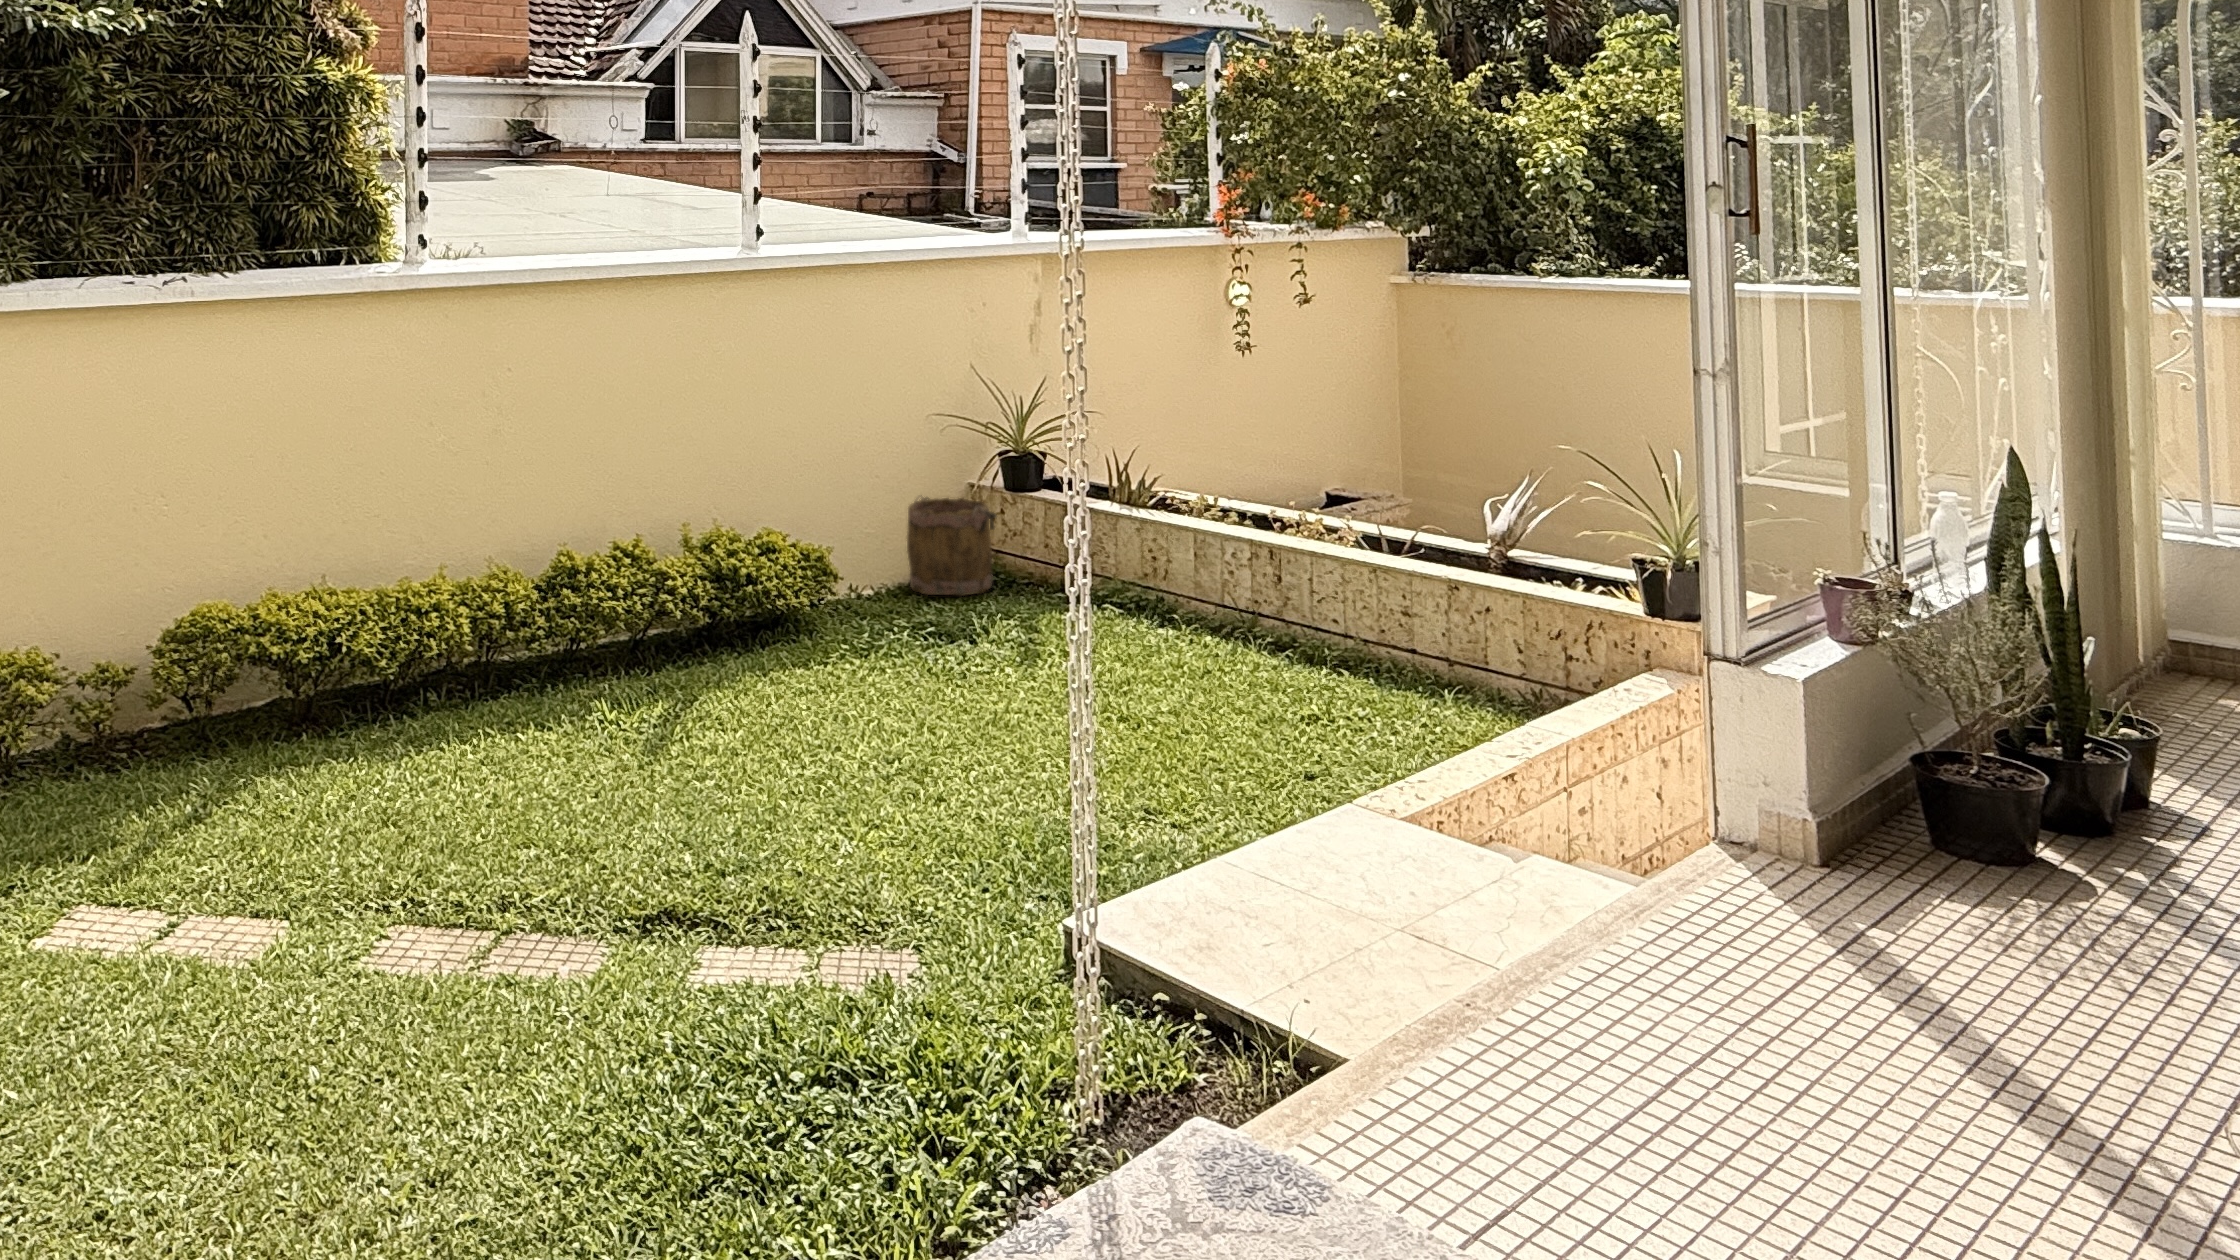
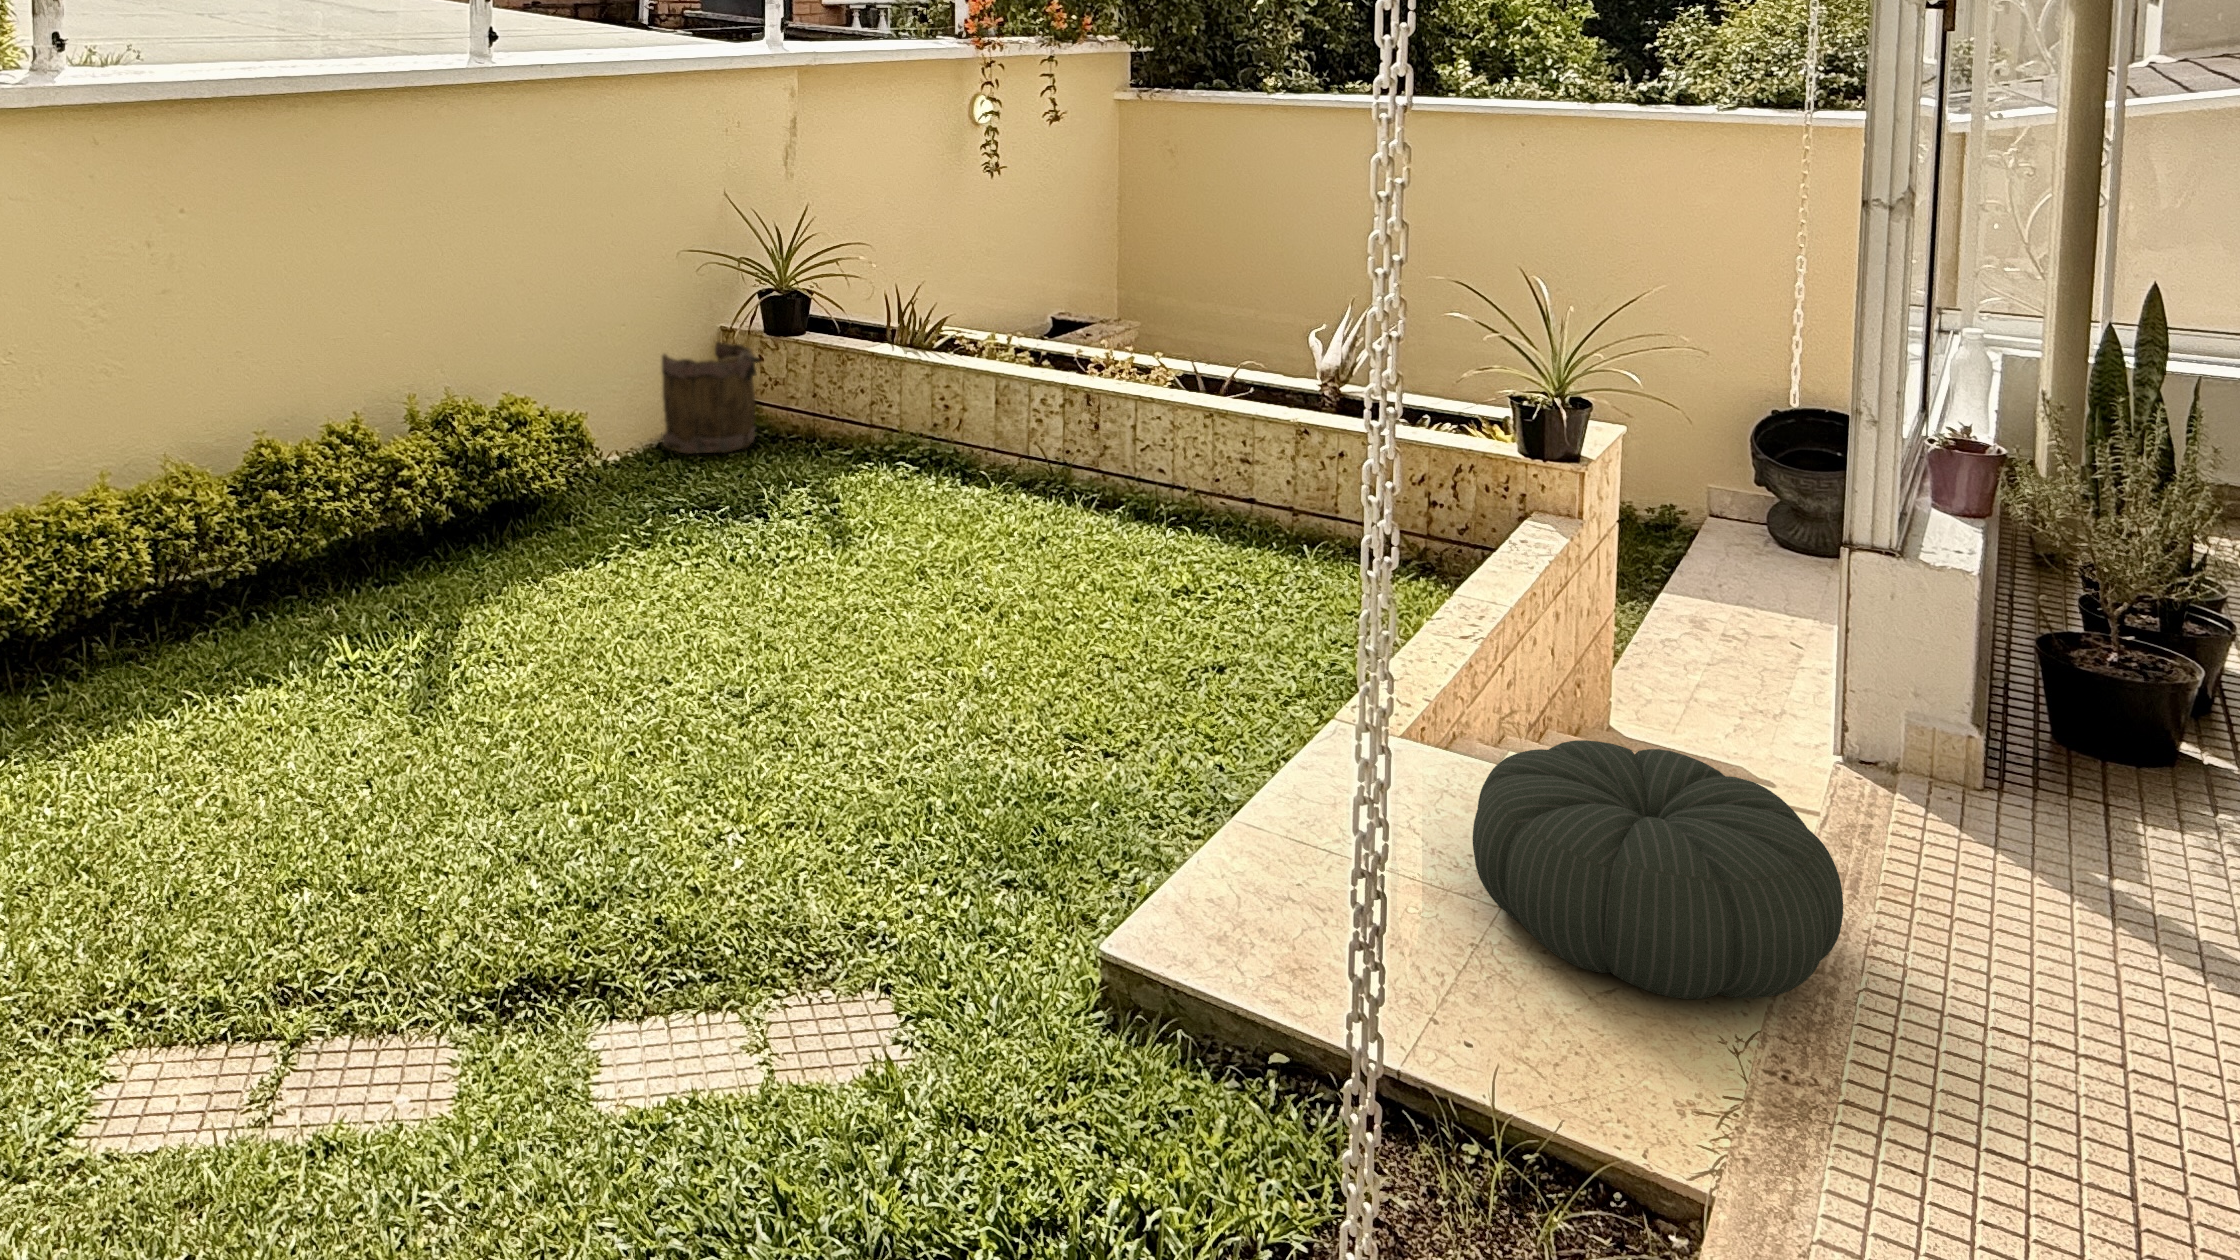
pouf: none [1397,818,1690,1015] -> present [1473,740,1843,999]

